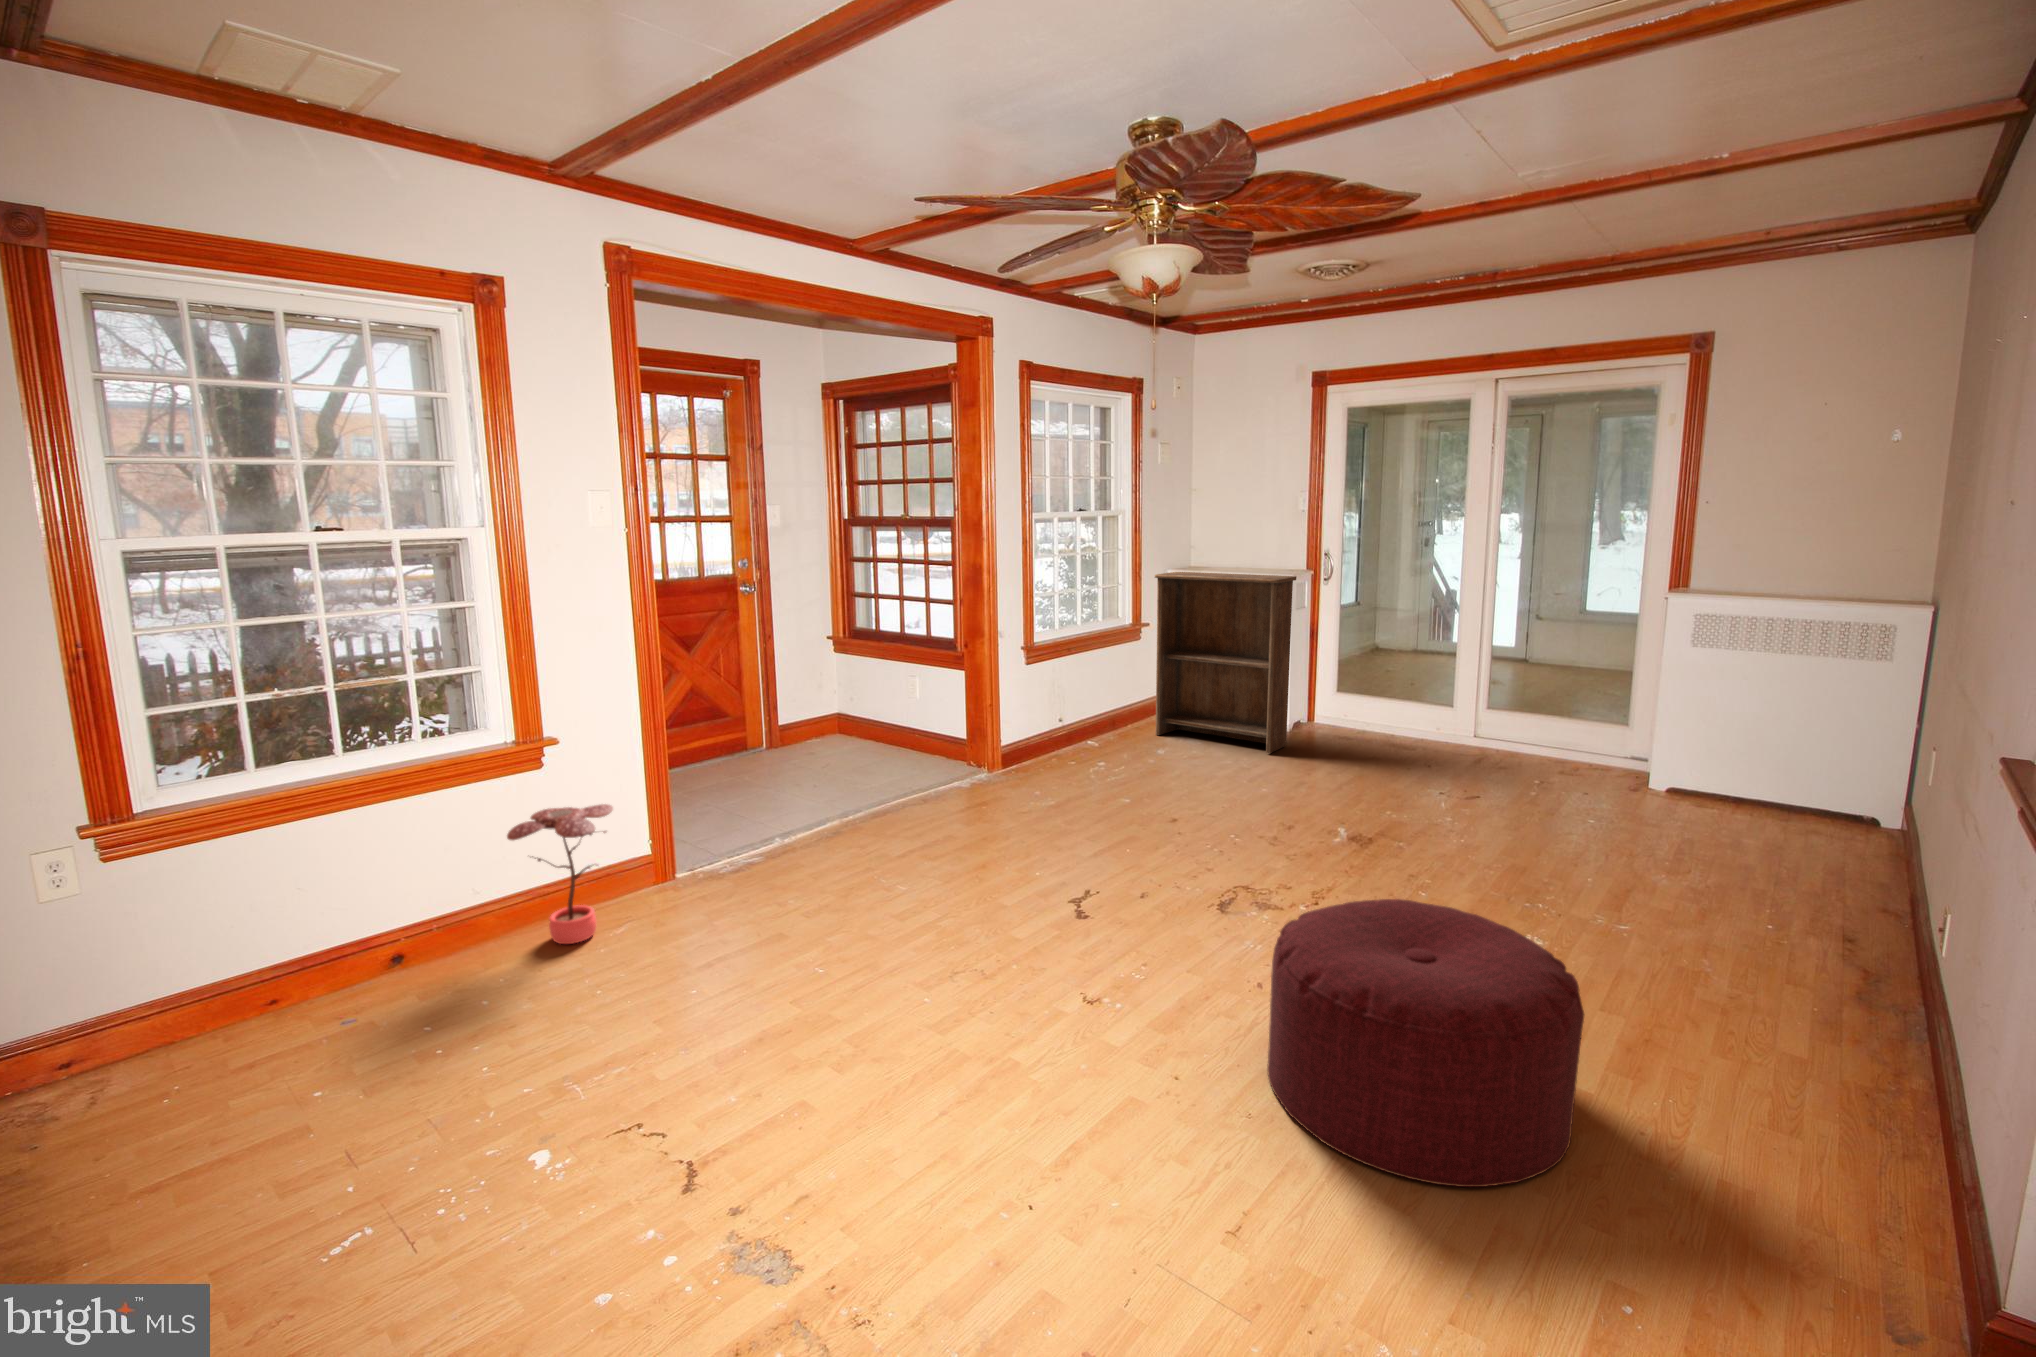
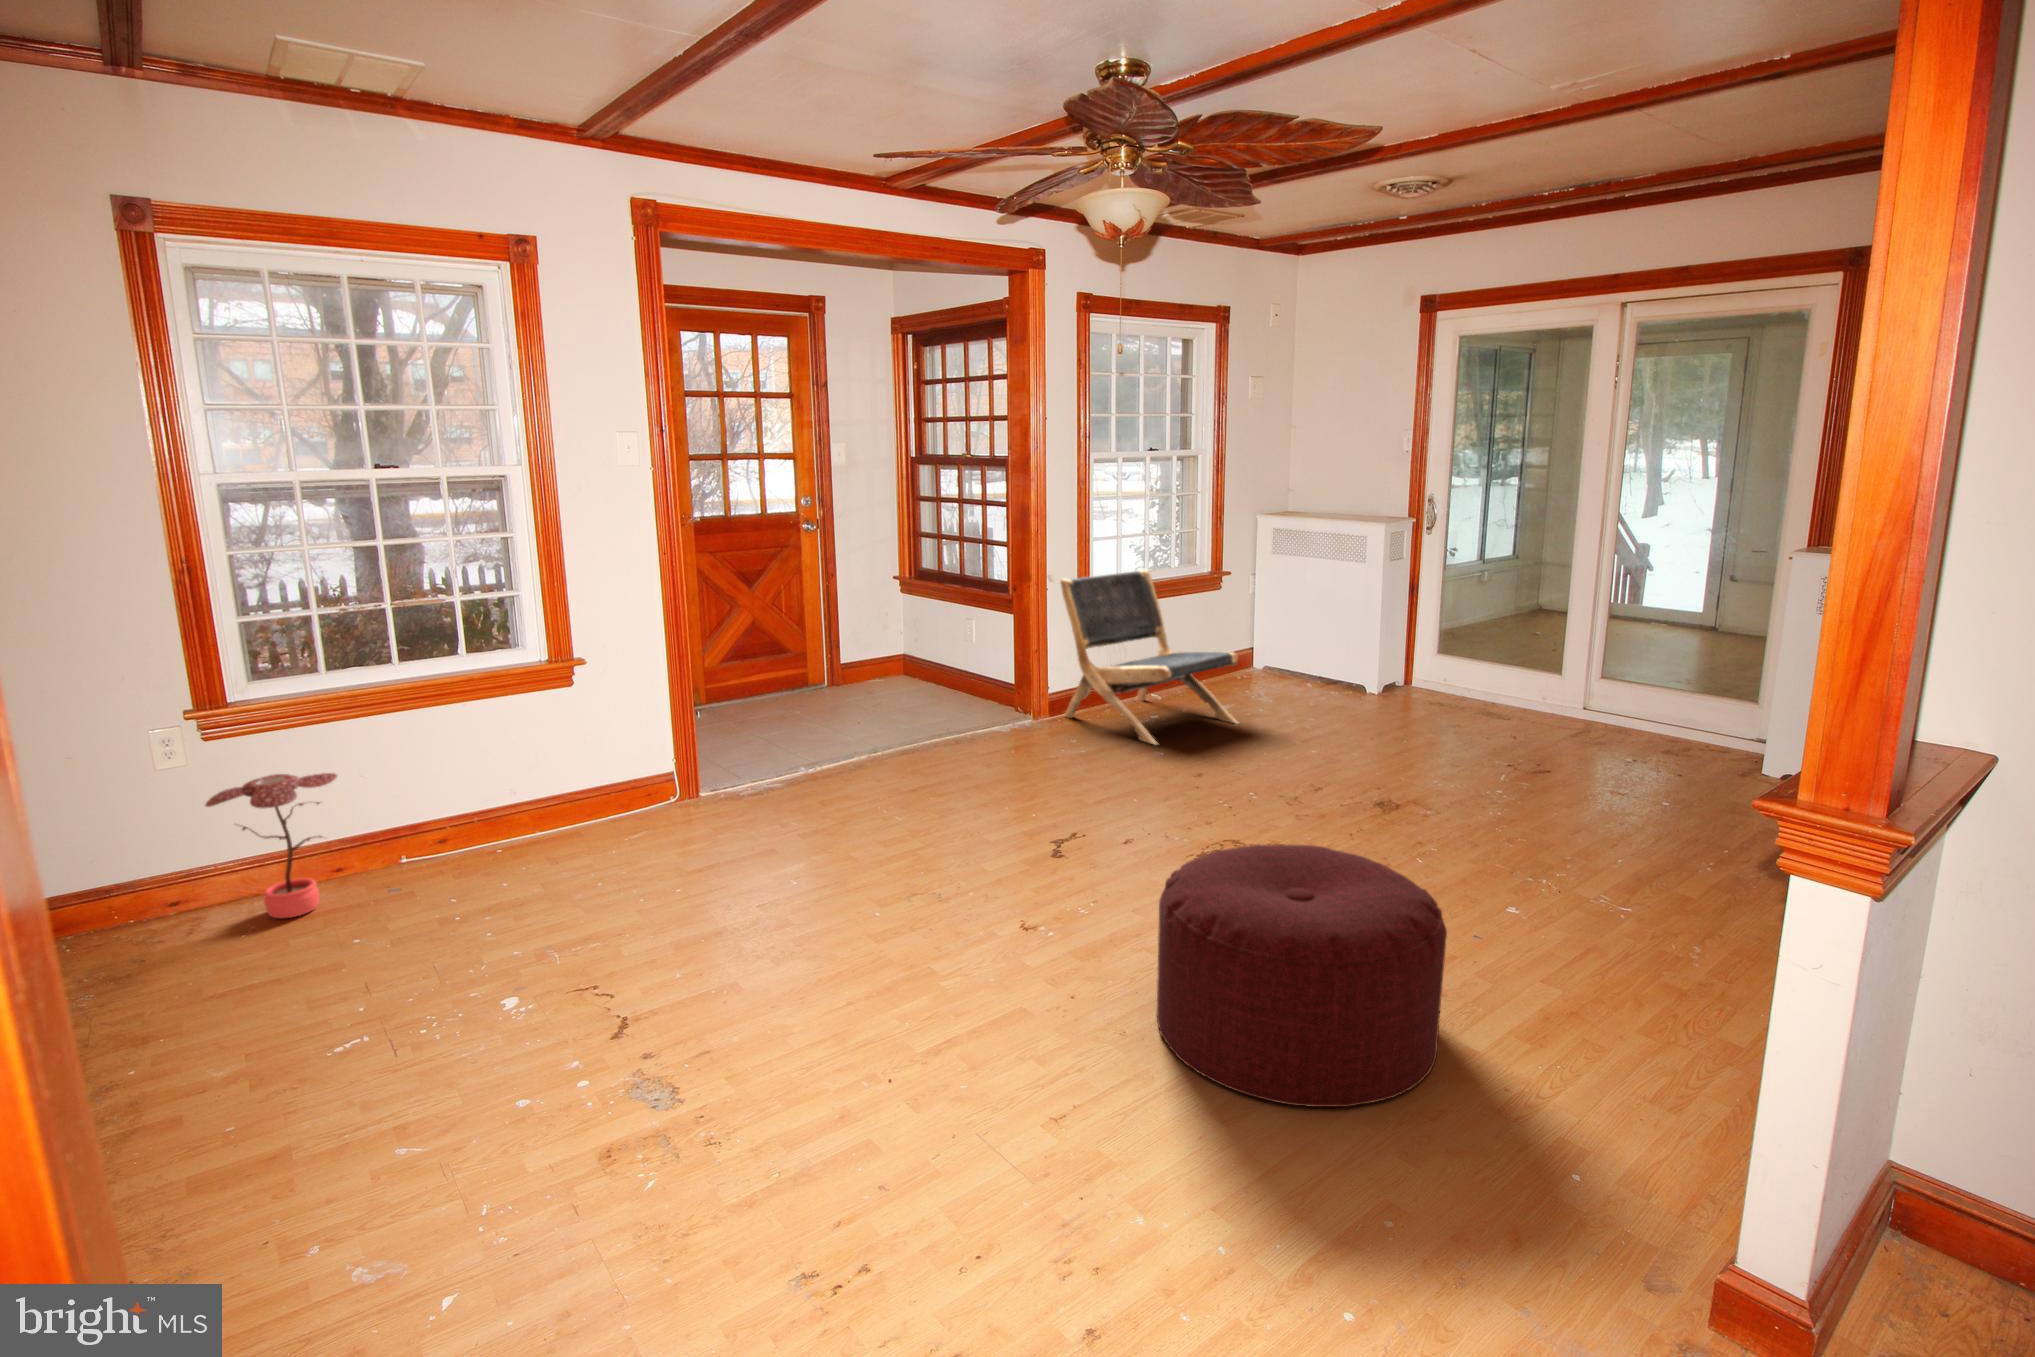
bookshelf: present [1155,572,1296,753] -> none [1226,516,1378,714]
lounge chair: none [1012,623,1185,792] -> present [1060,569,1238,744]
potted plant: present [507,804,613,944] -> present [206,773,337,918]

